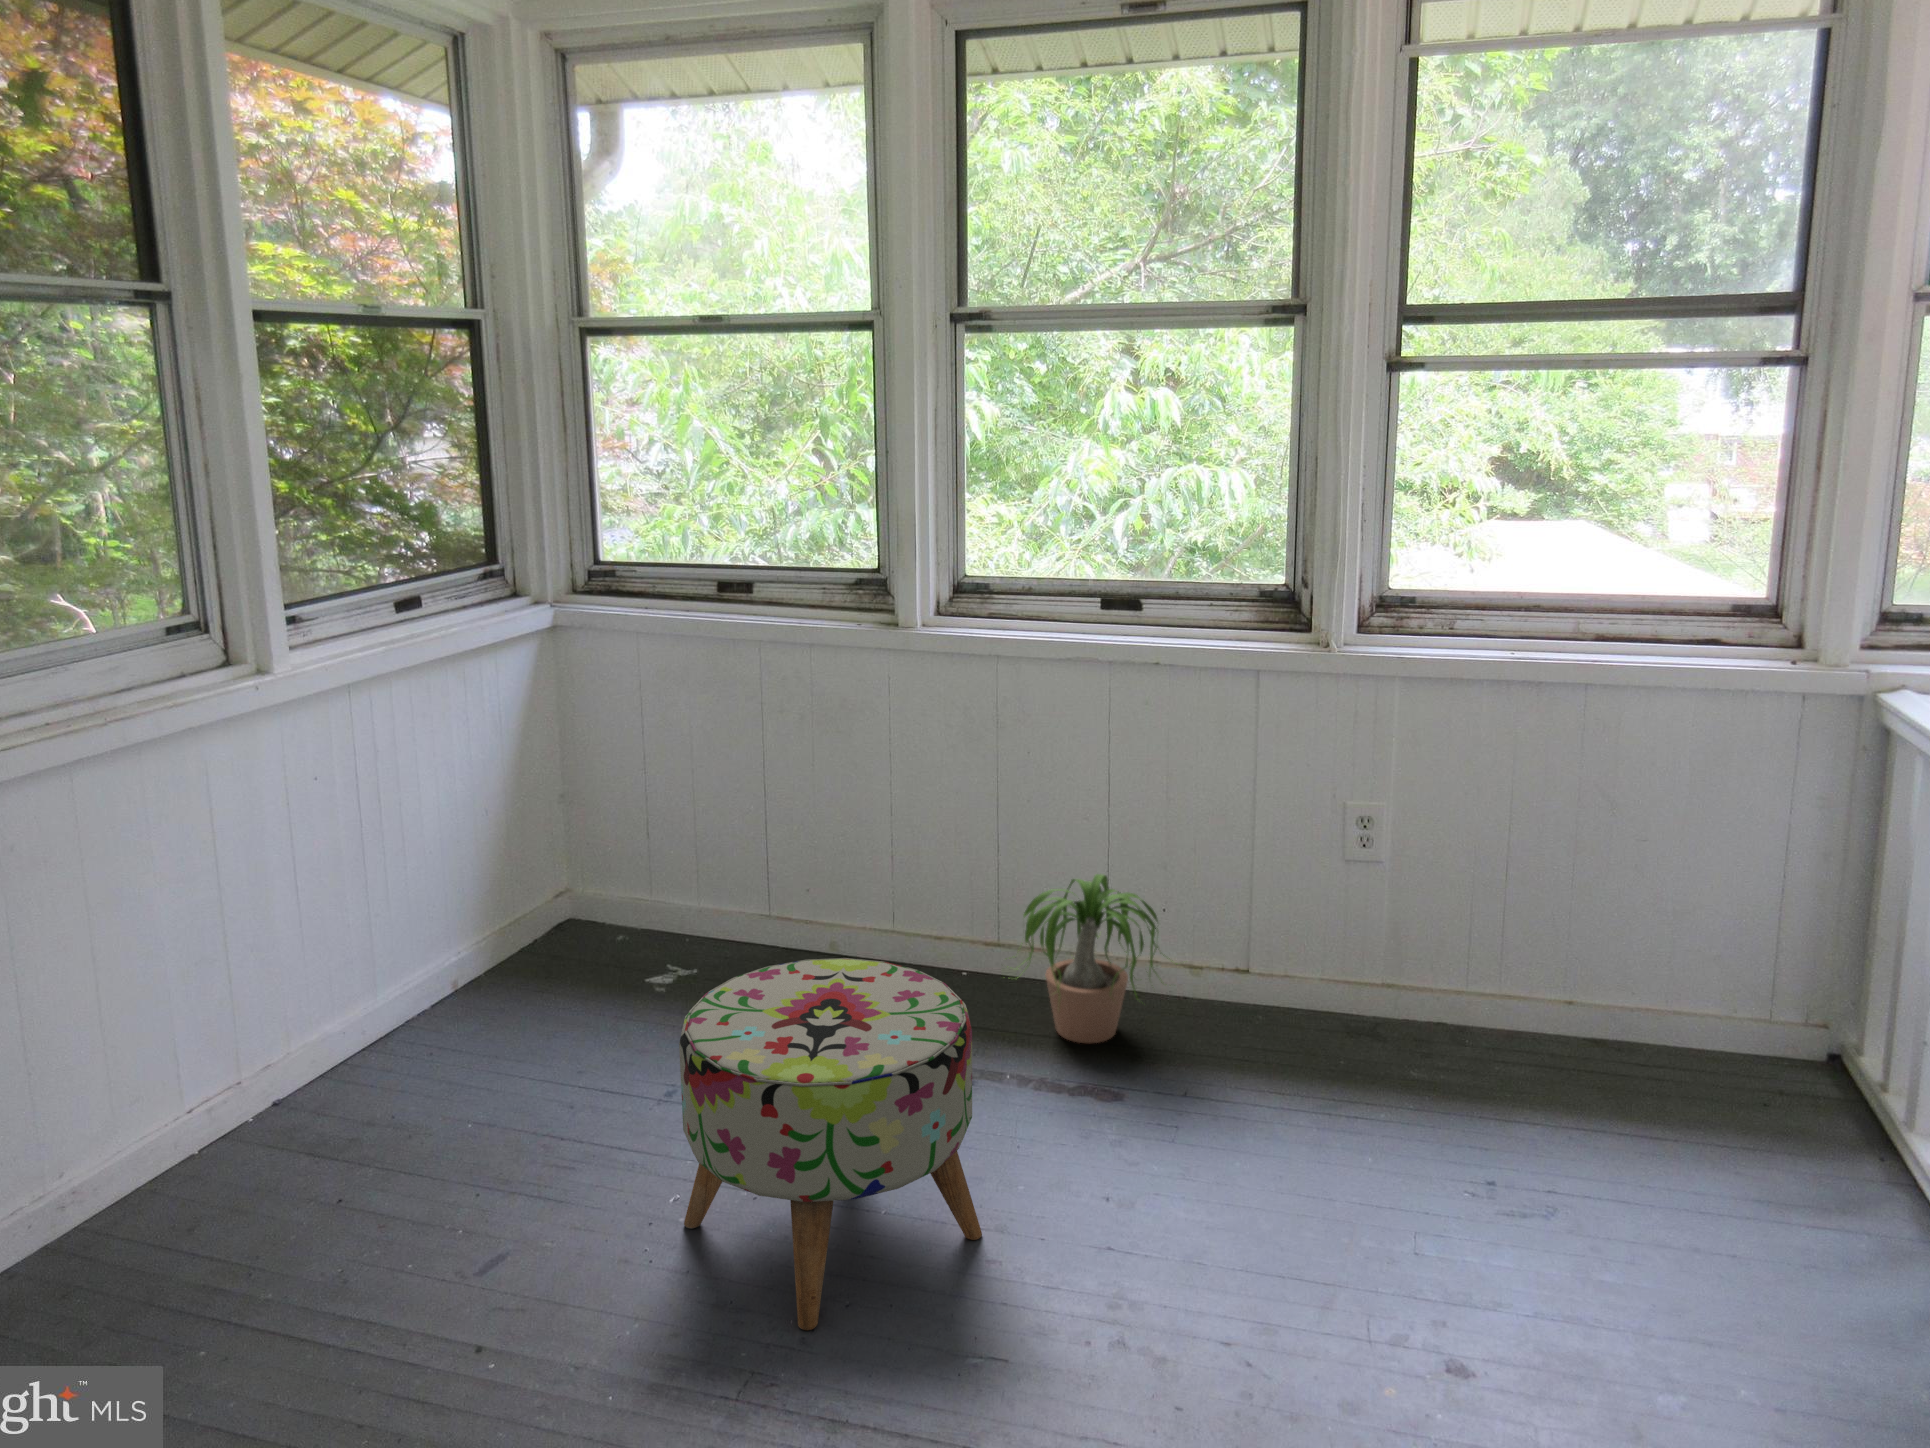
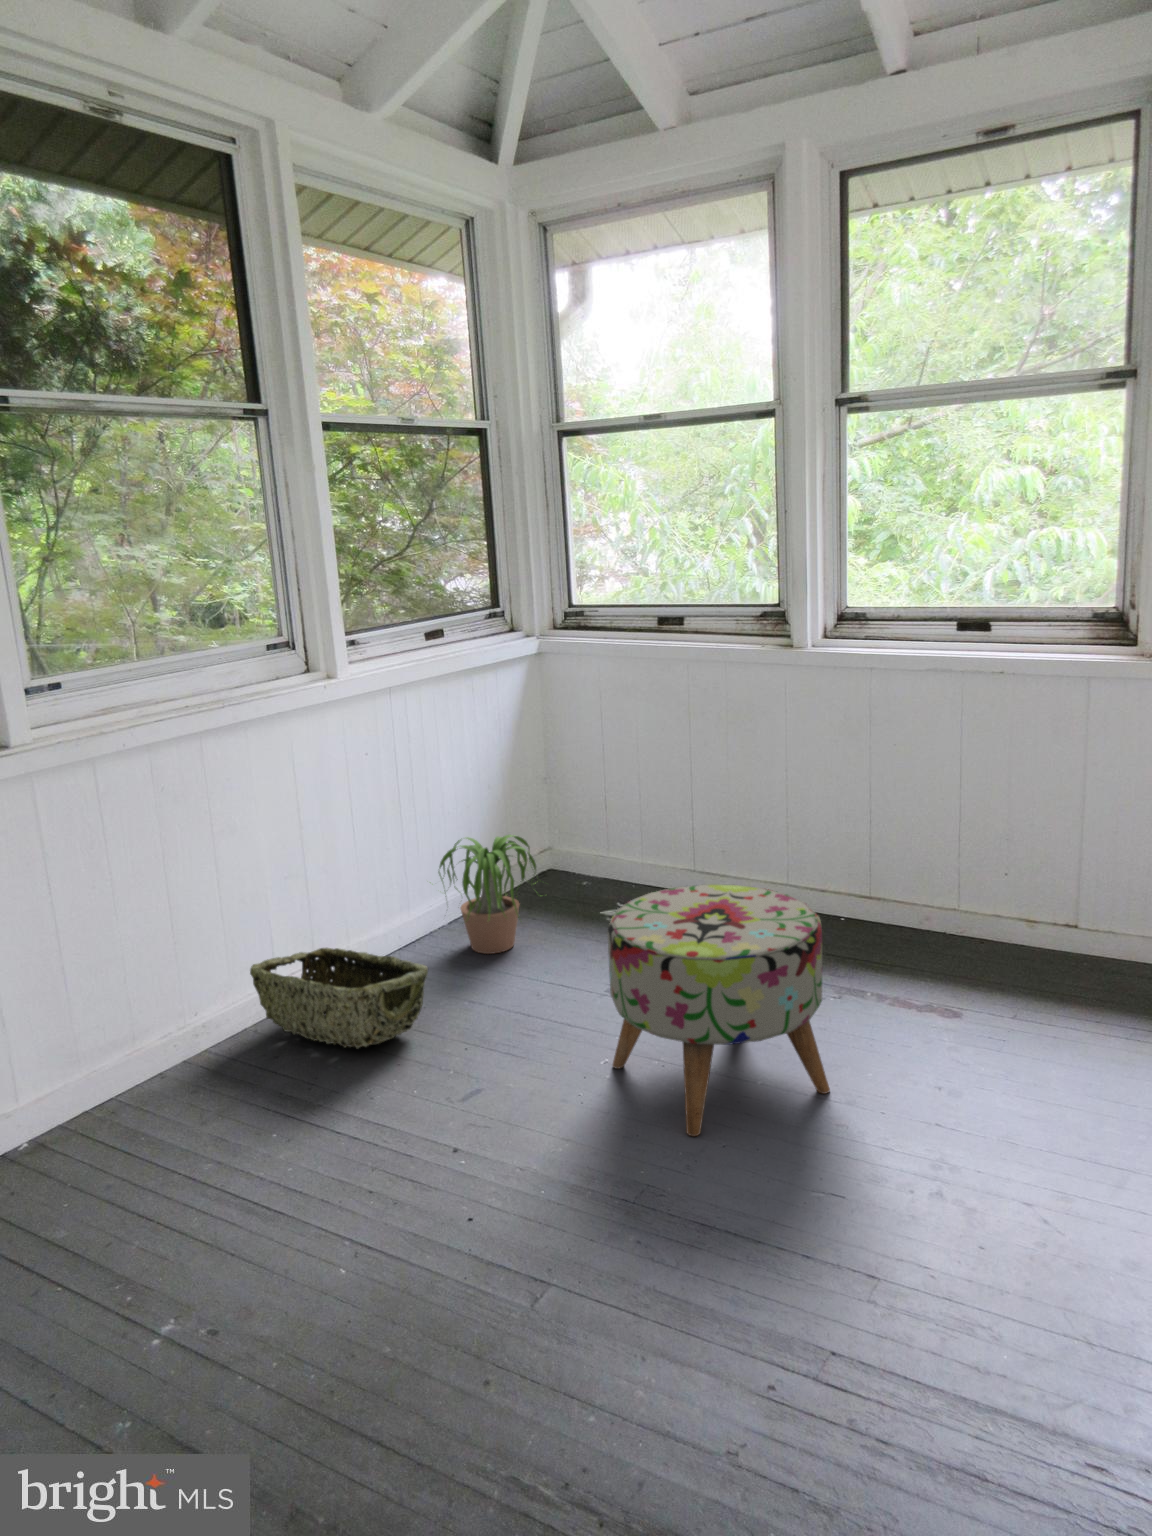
potted plant: present [1023,874,1170,1043] -> present [439,835,536,954]
woven basket: none [116,1073,406,1236] -> present [250,948,428,1048]

